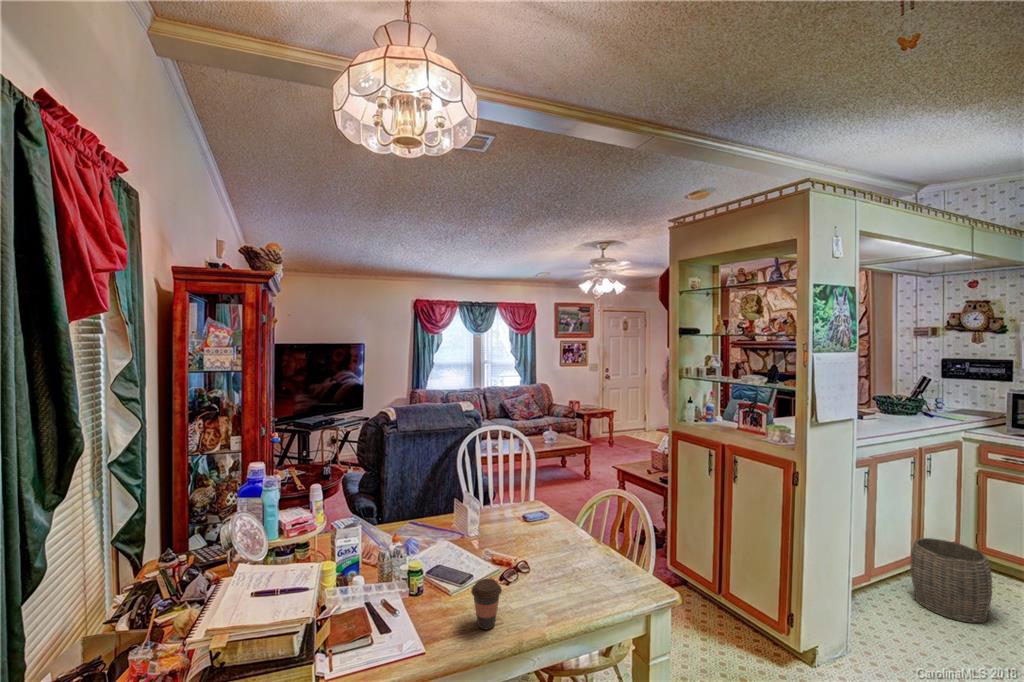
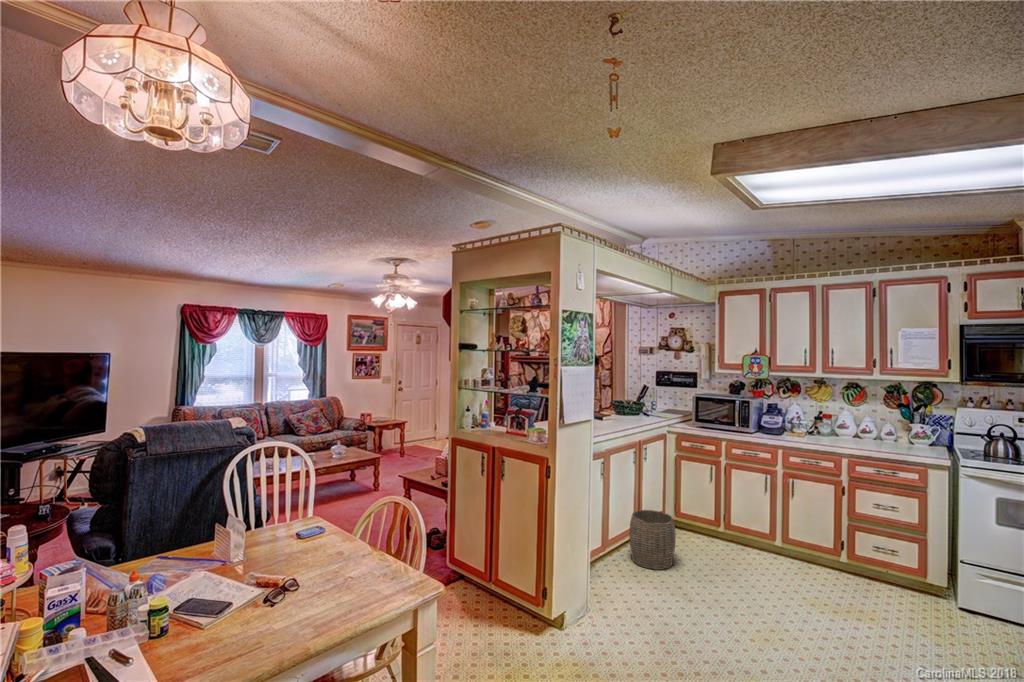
coffee cup: present [471,579,502,629] -> none [230,597,265,648]

